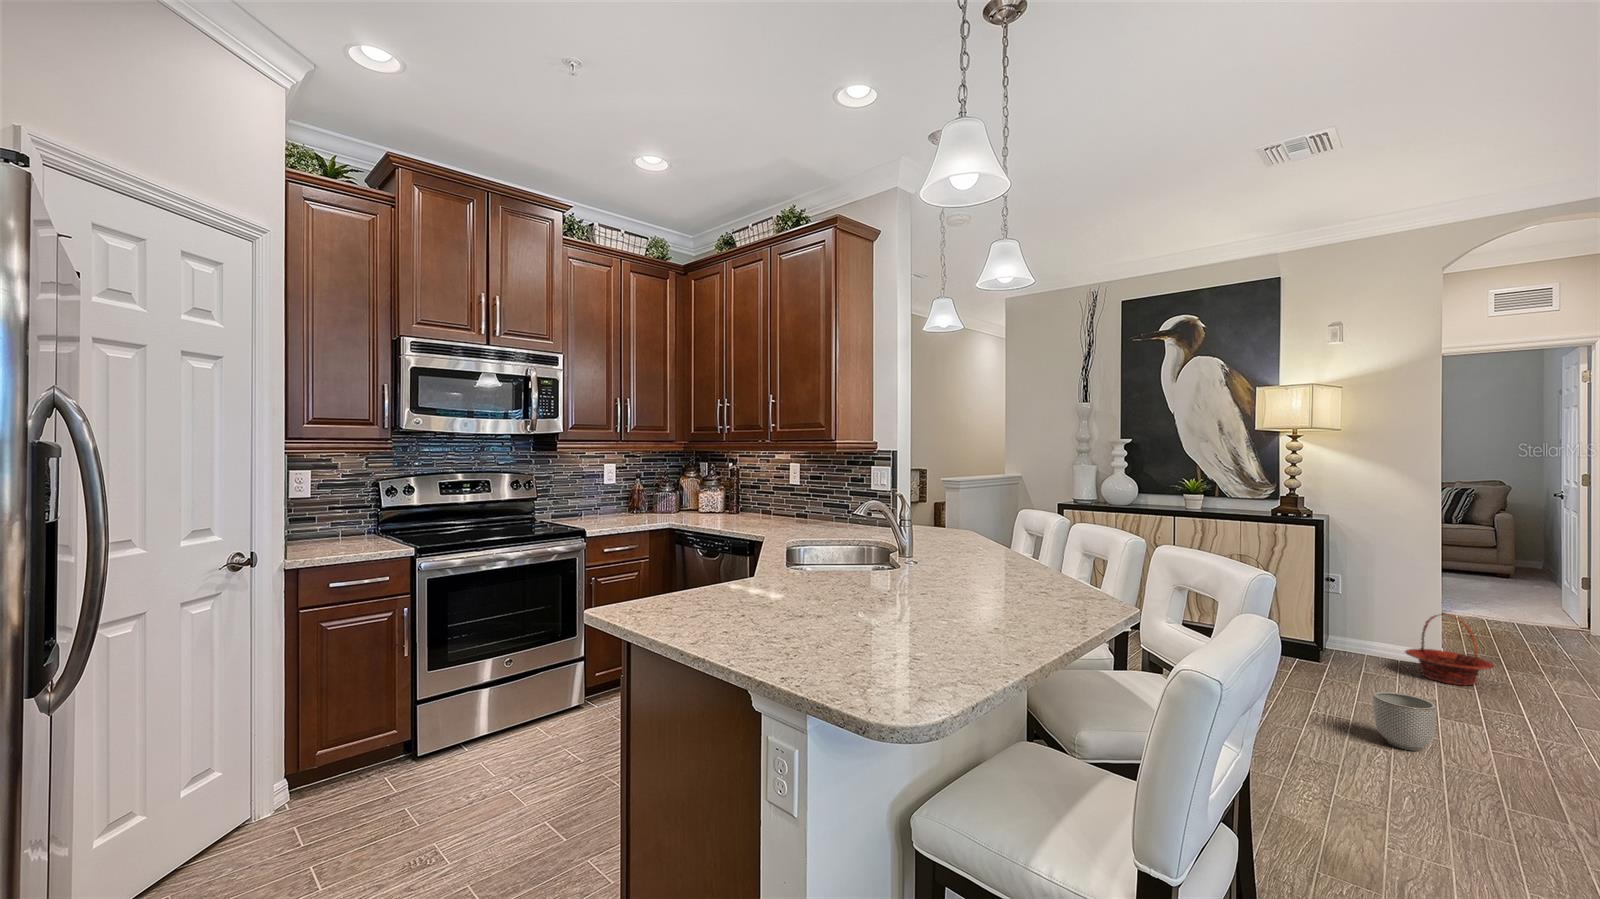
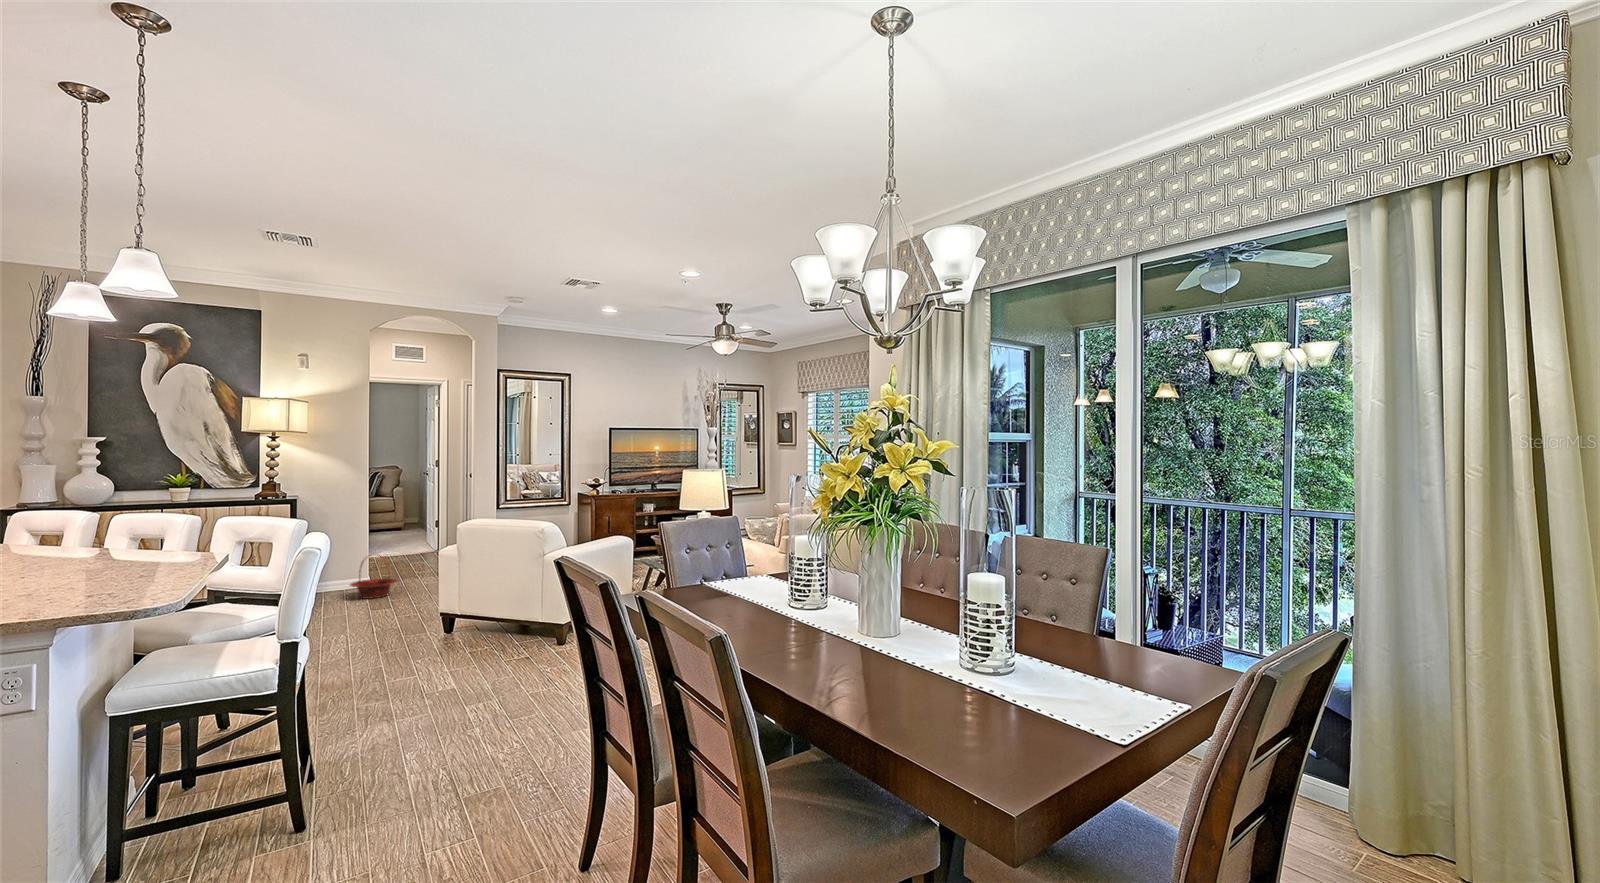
planter: present [1373,692,1437,751] -> none [340,603,374,637]

